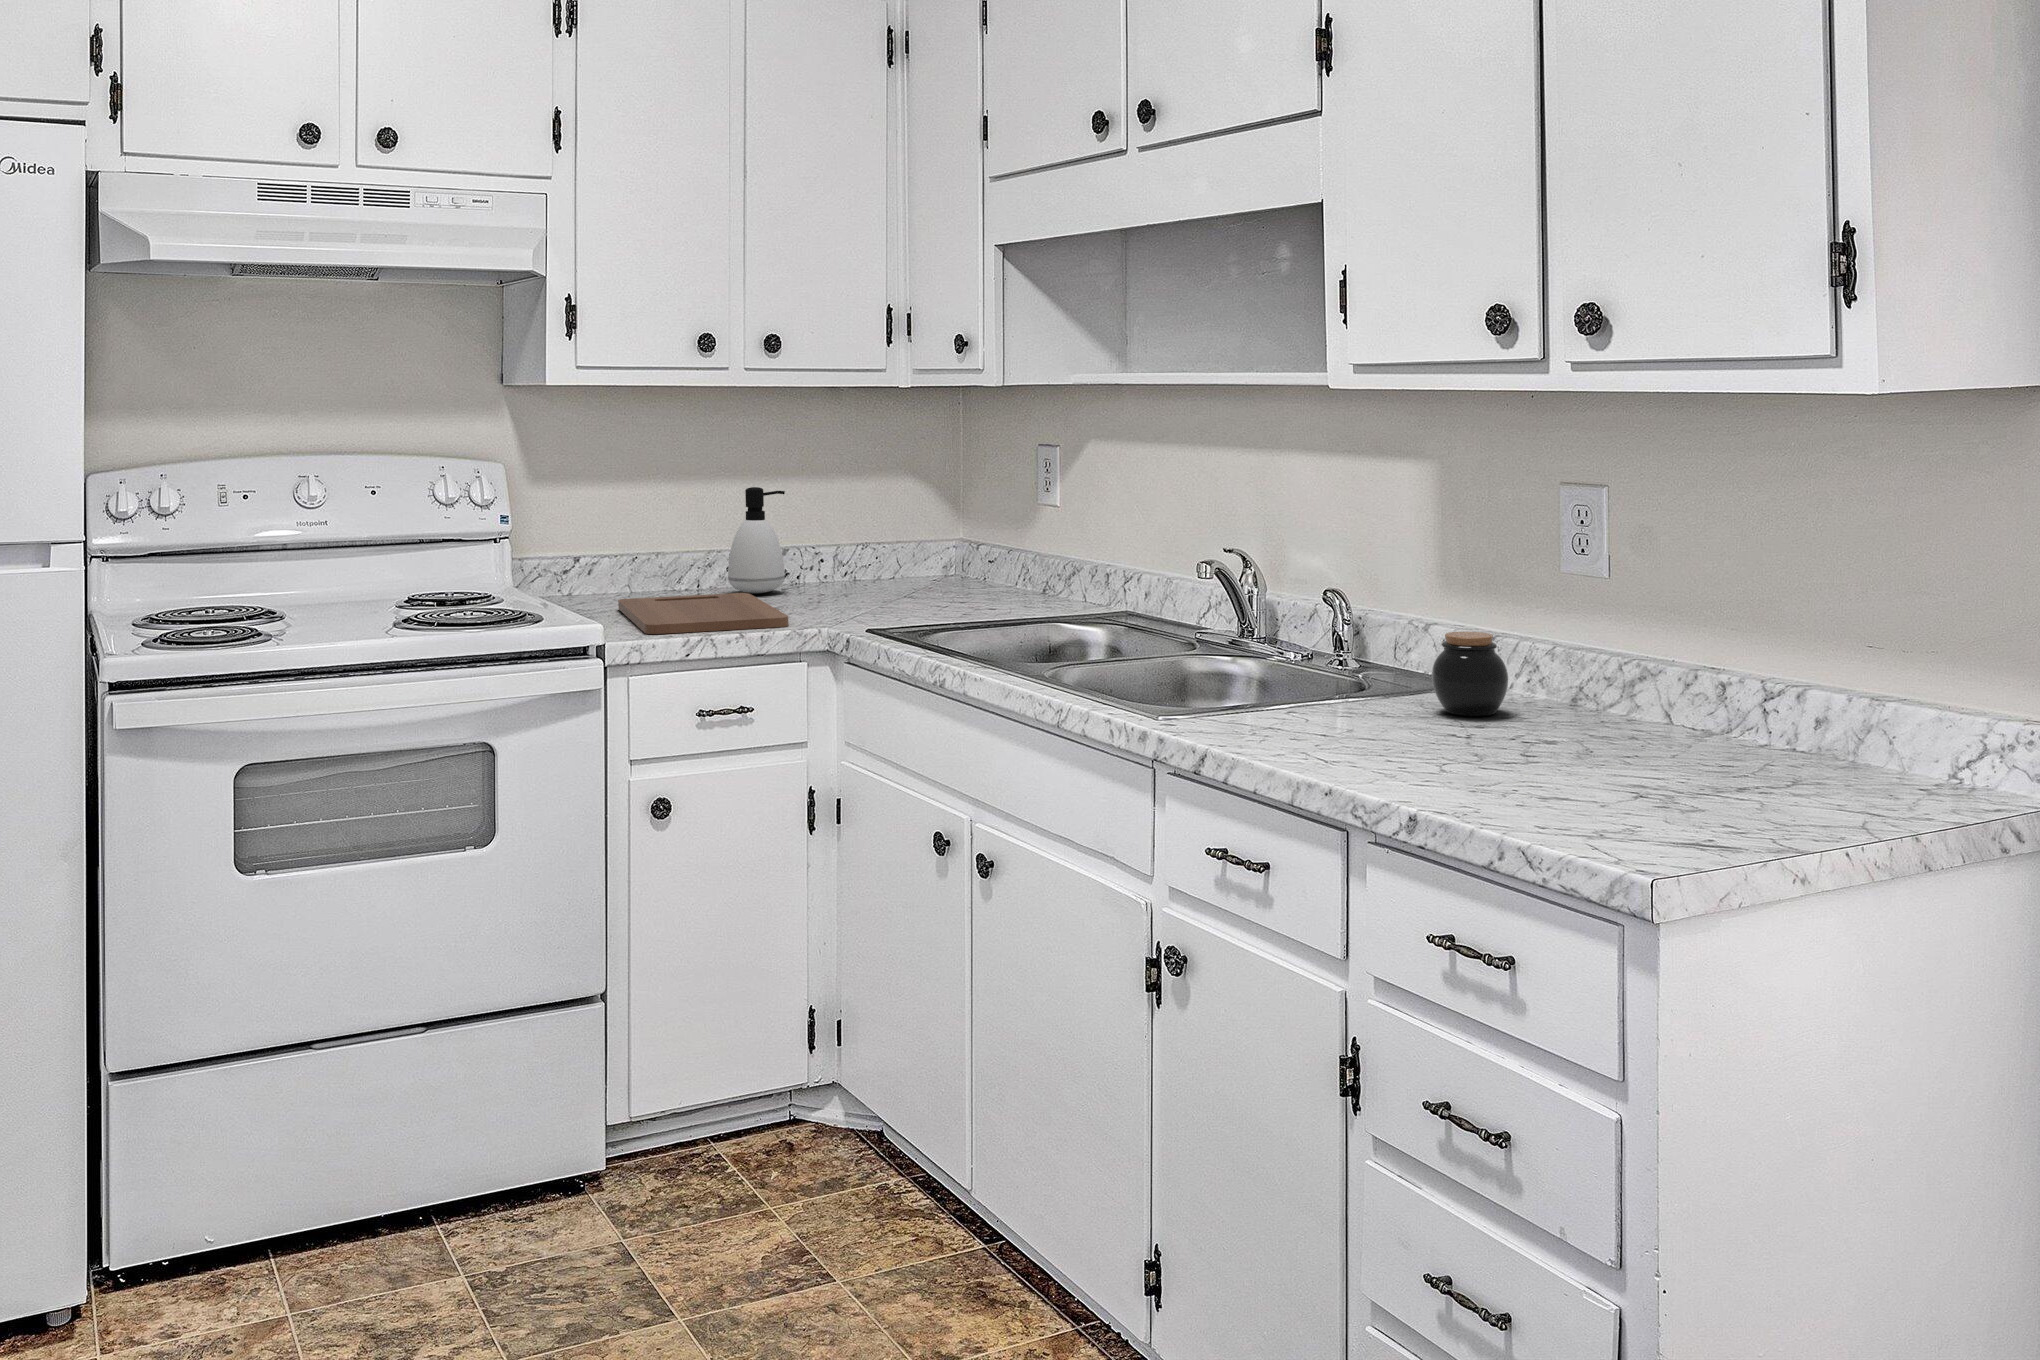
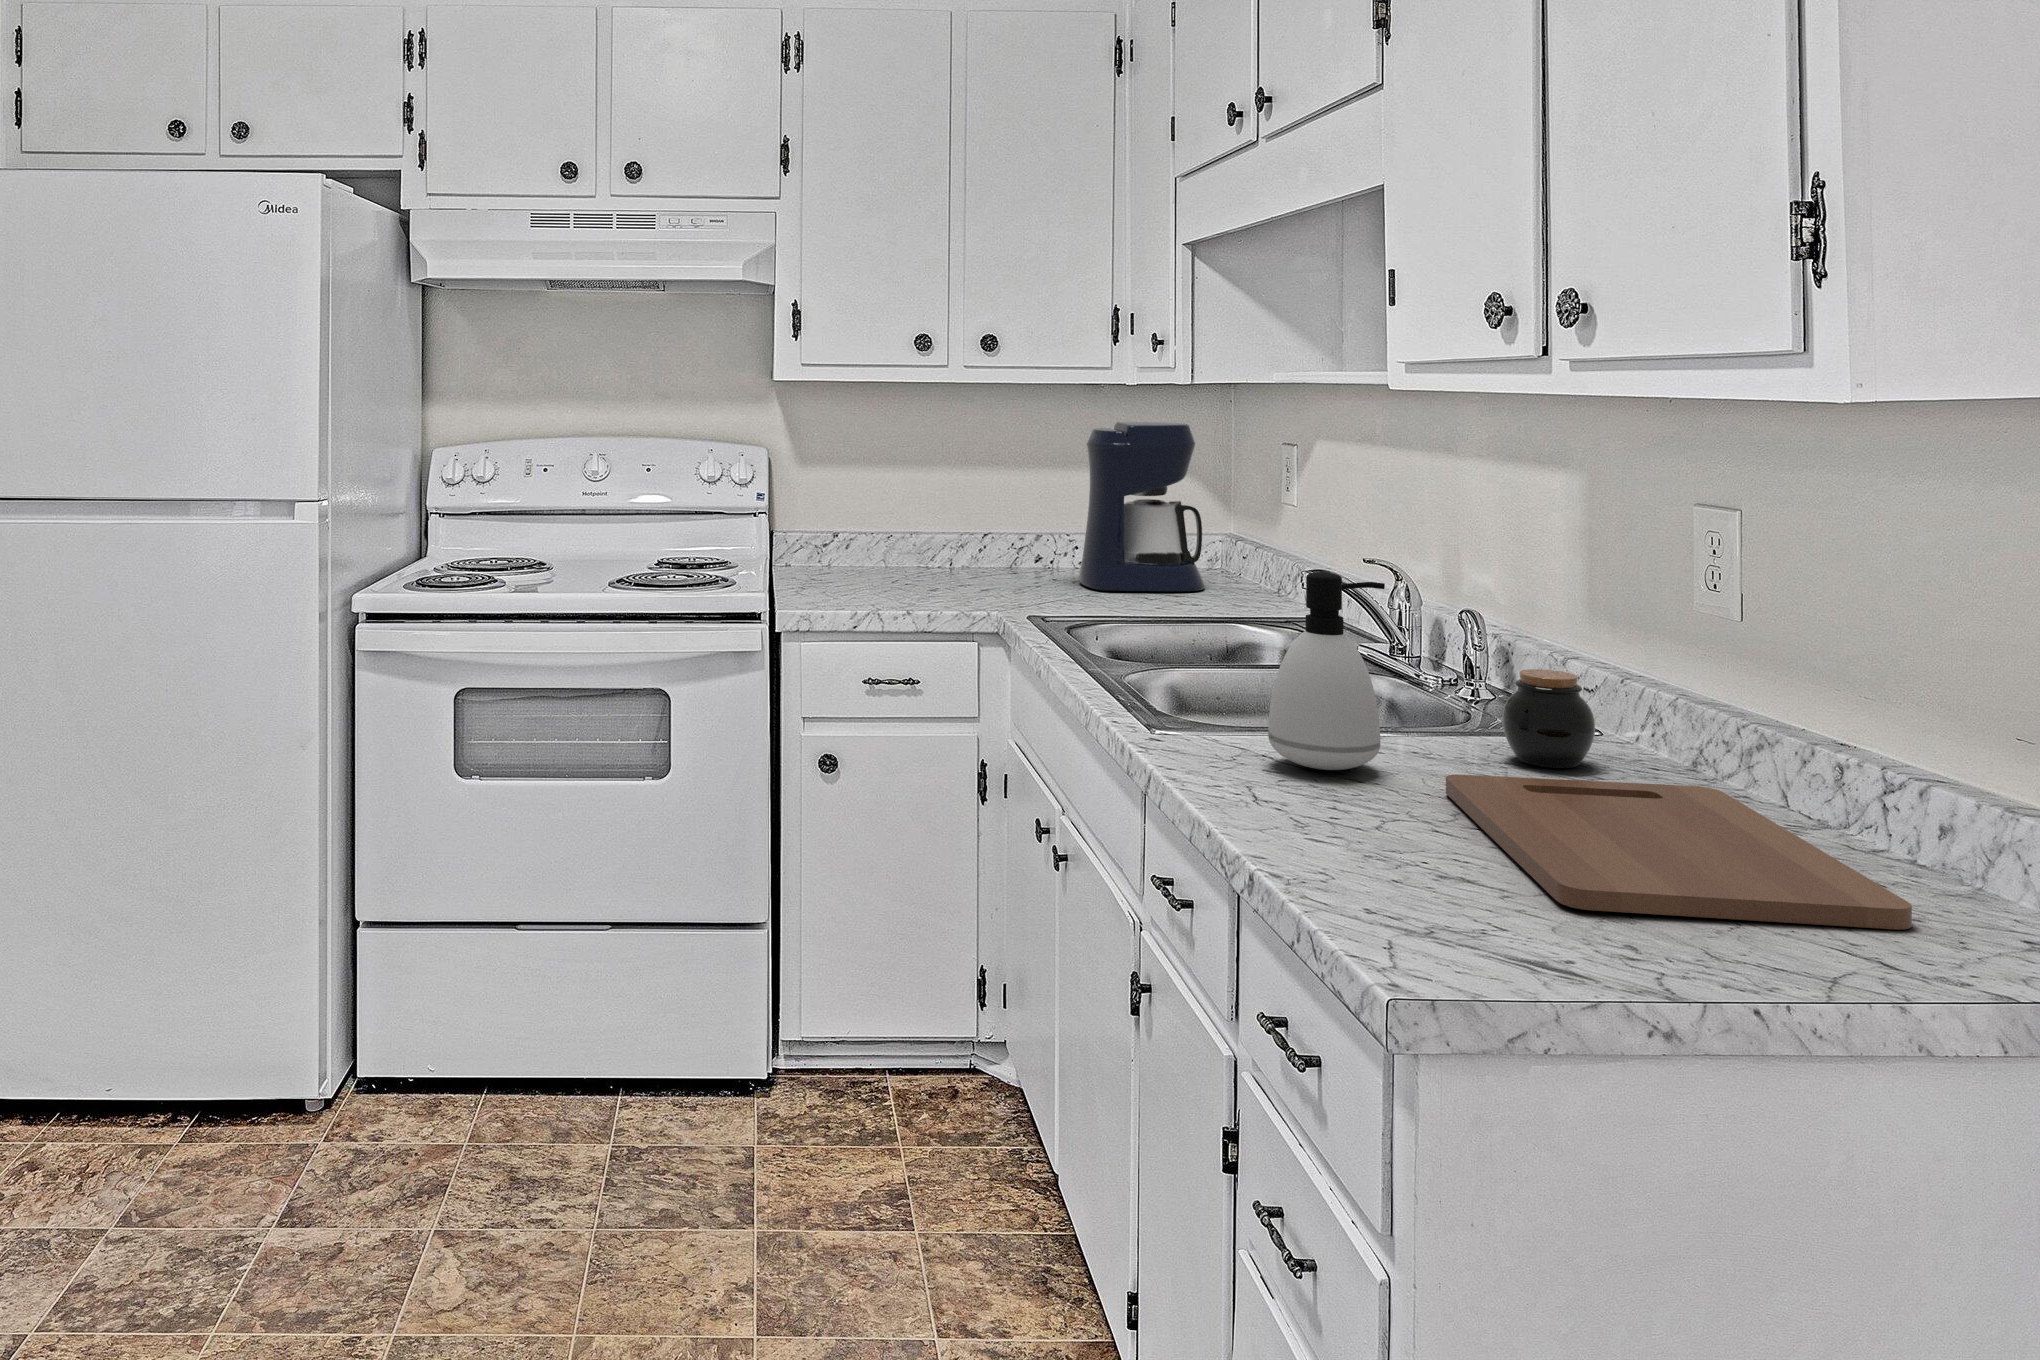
coffee maker: none [839,426,967,603] -> present [1079,422,1205,592]
soap dispenser: present [728,487,785,593] -> present [1268,572,1385,770]
cutting board: present [618,593,788,634] -> present [1446,774,1912,930]

